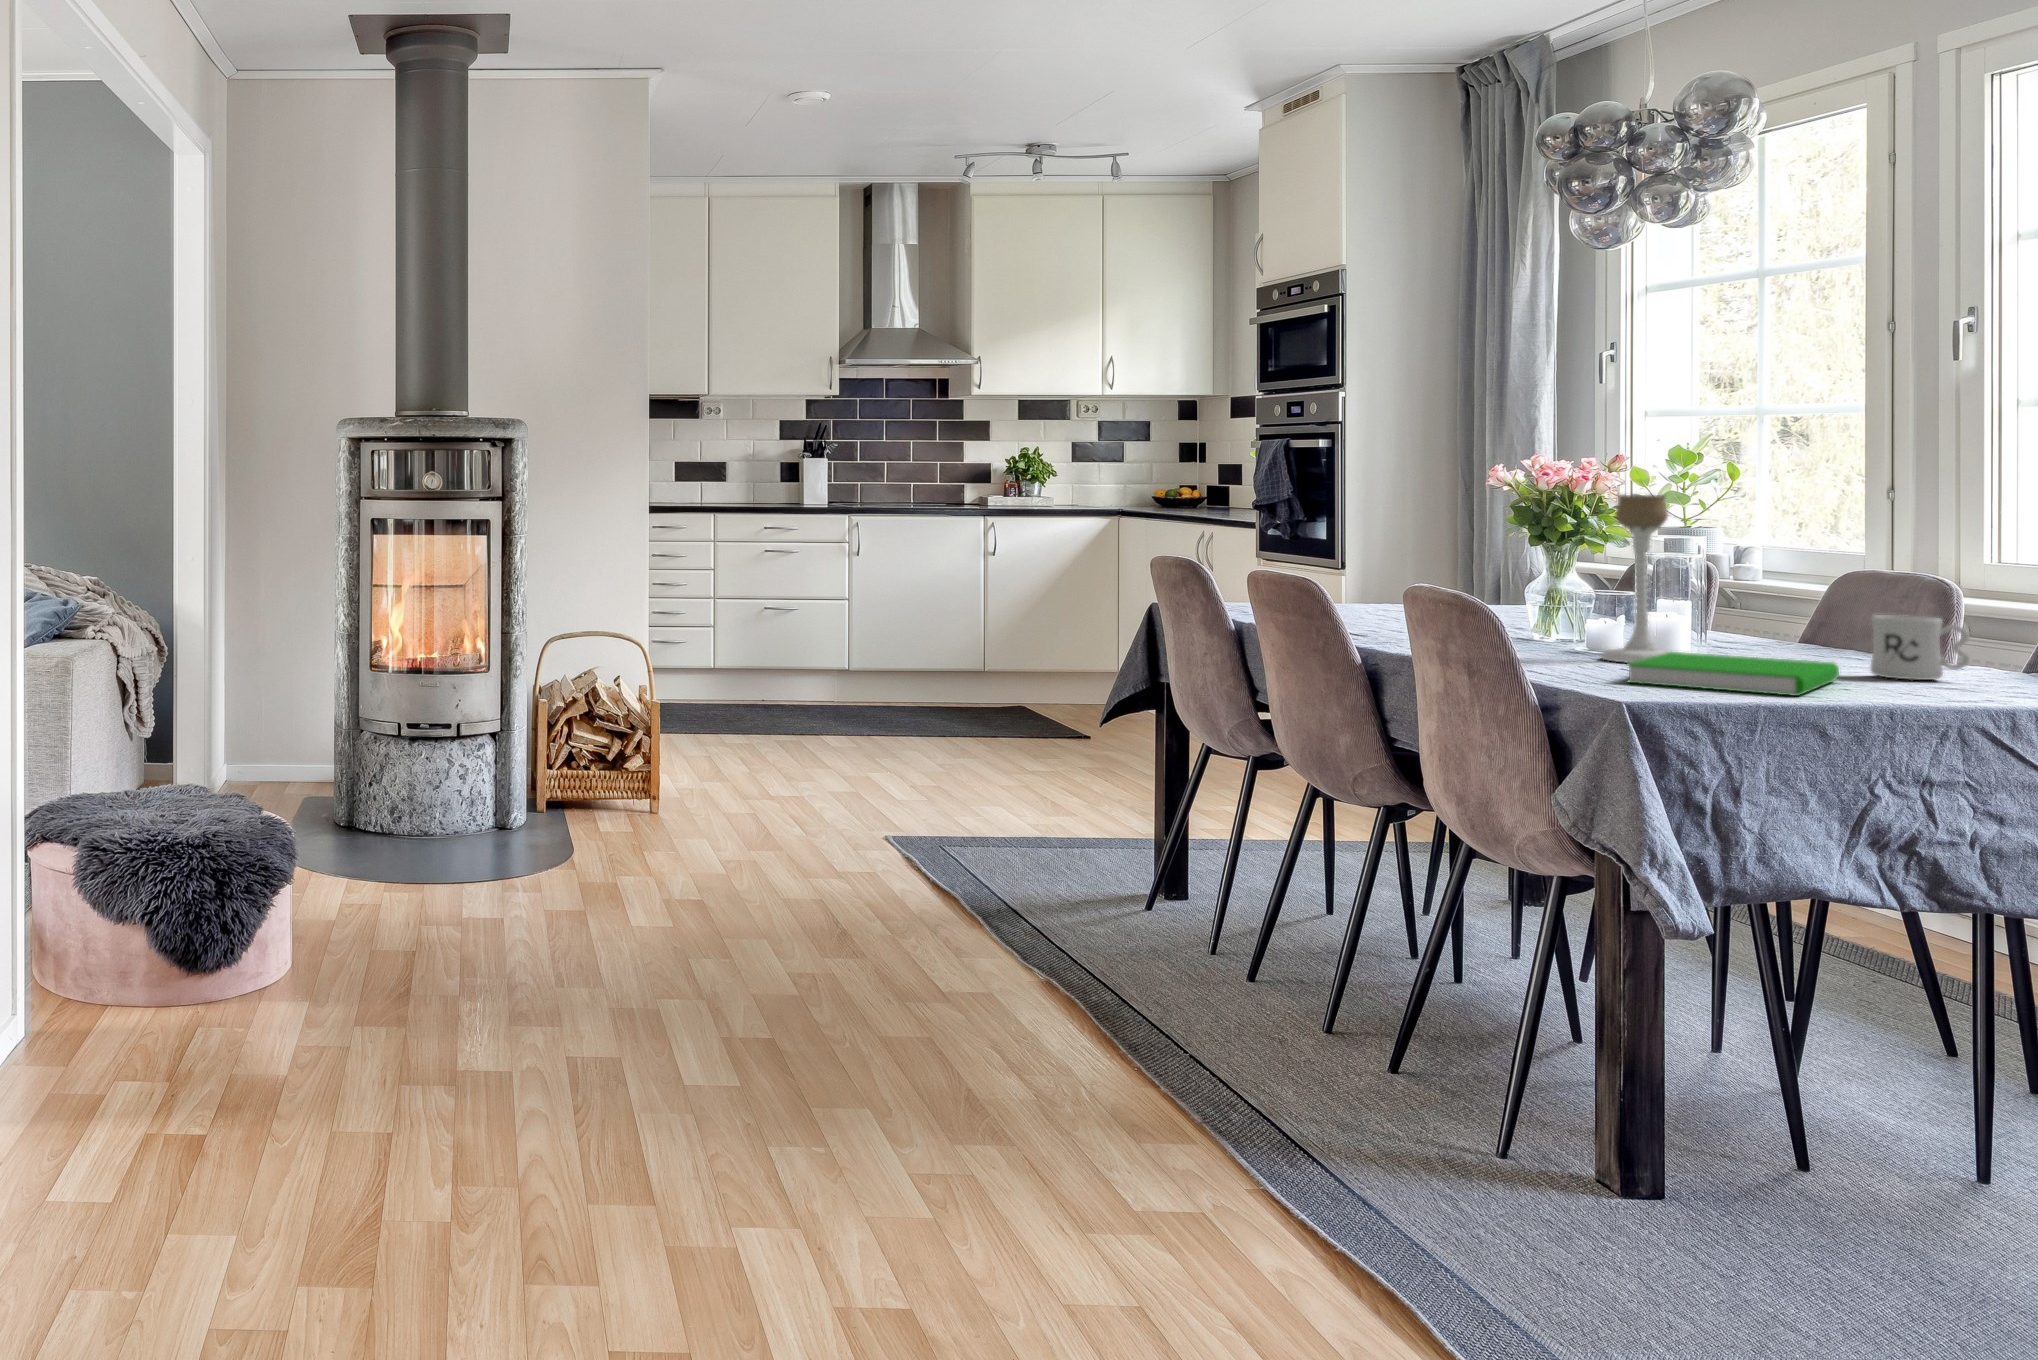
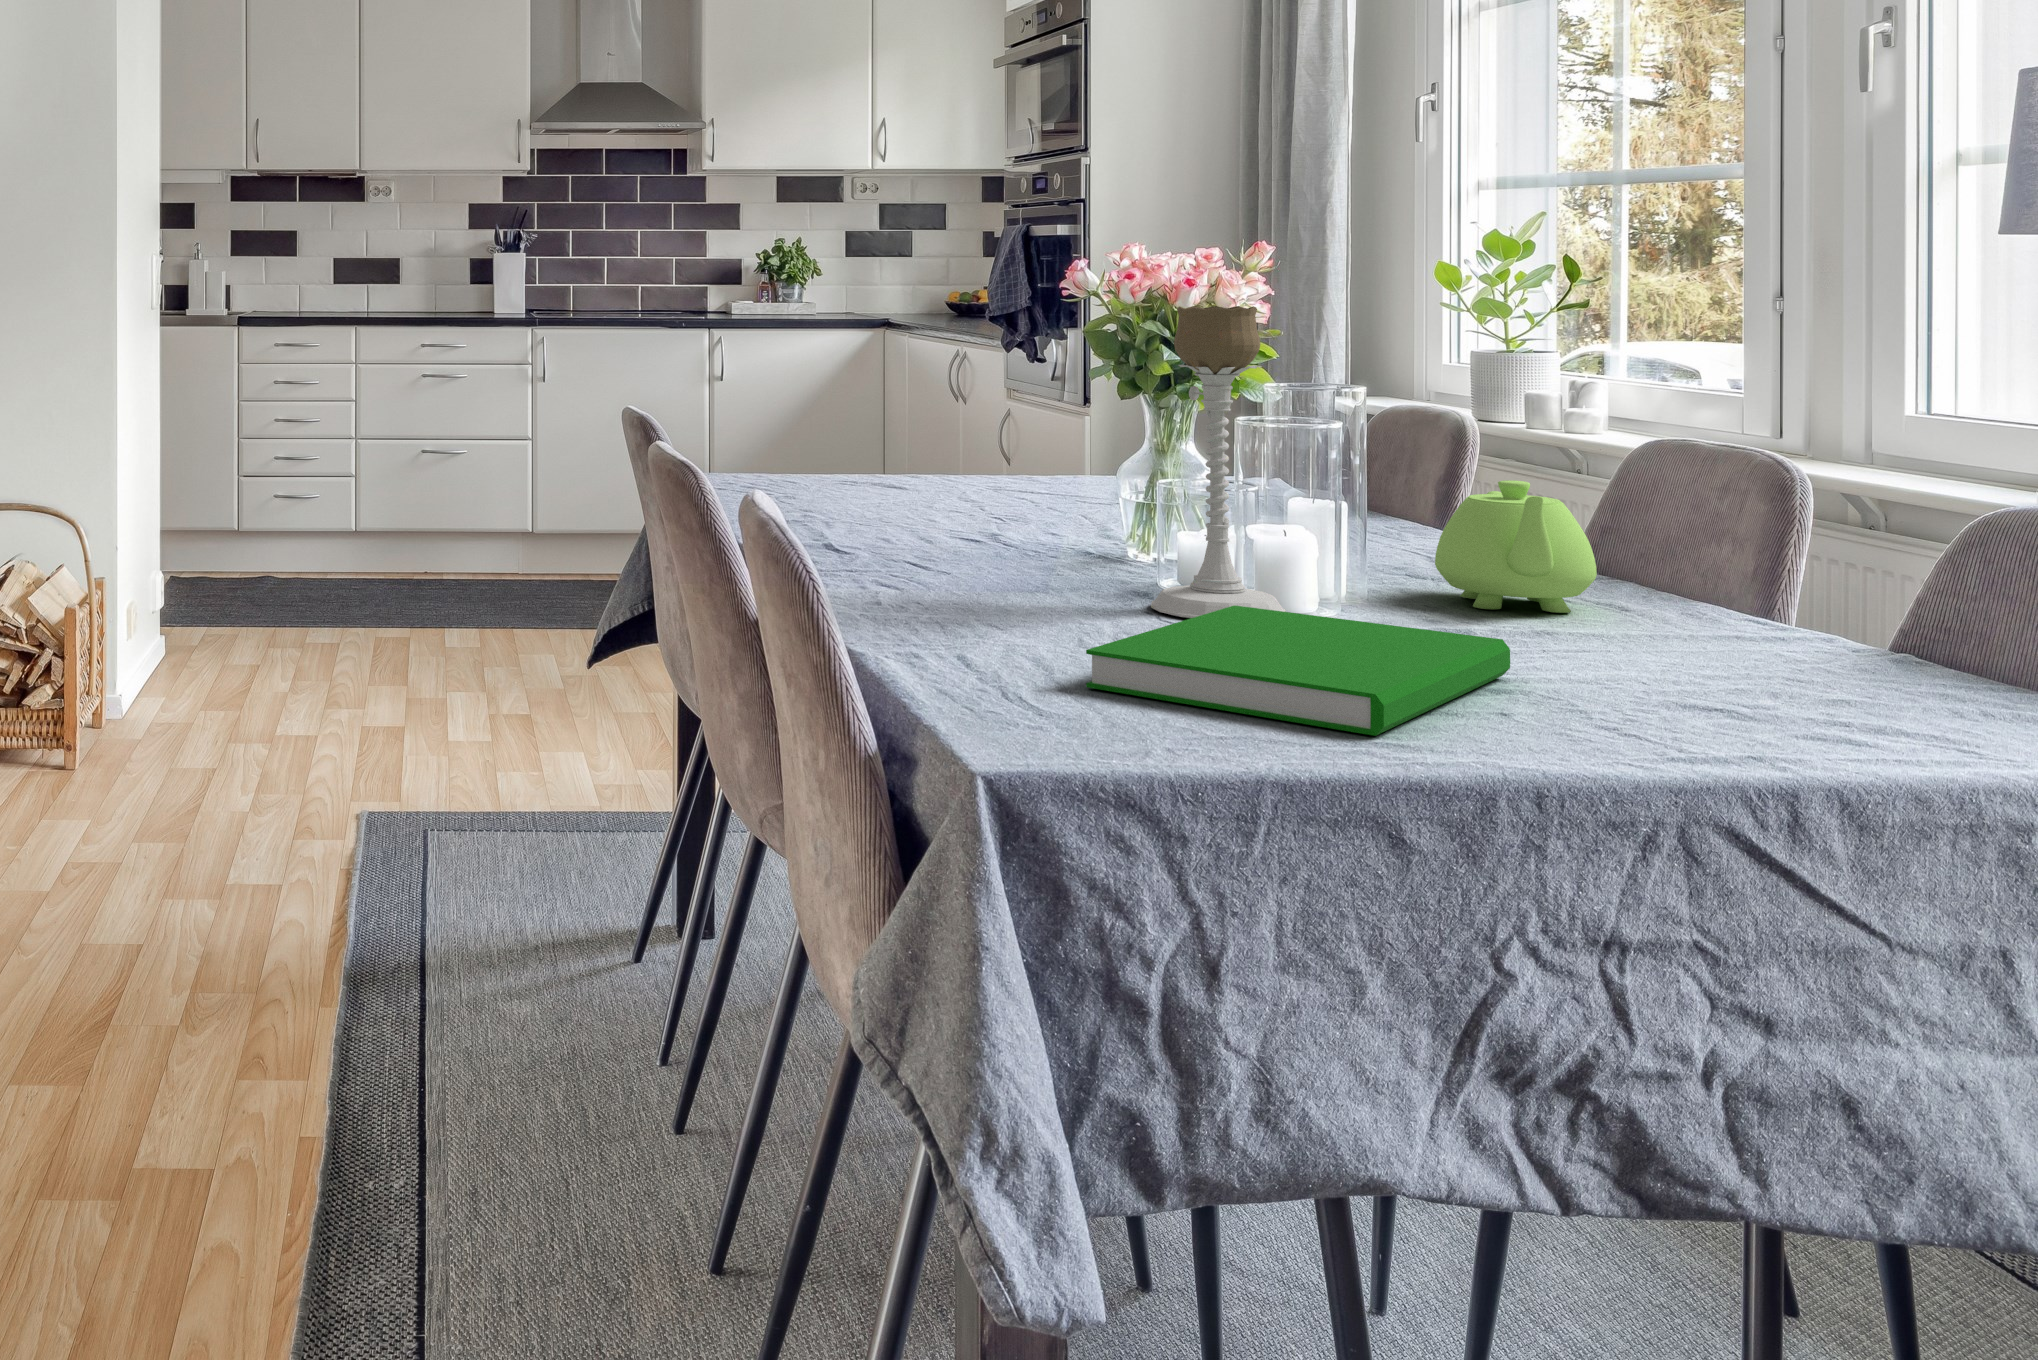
teapot: none [1755,592,1854,663] -> present [1435,480,1597,613]
mug: present [1870,615,1970,680] -> none [1589,537,1765,669]

